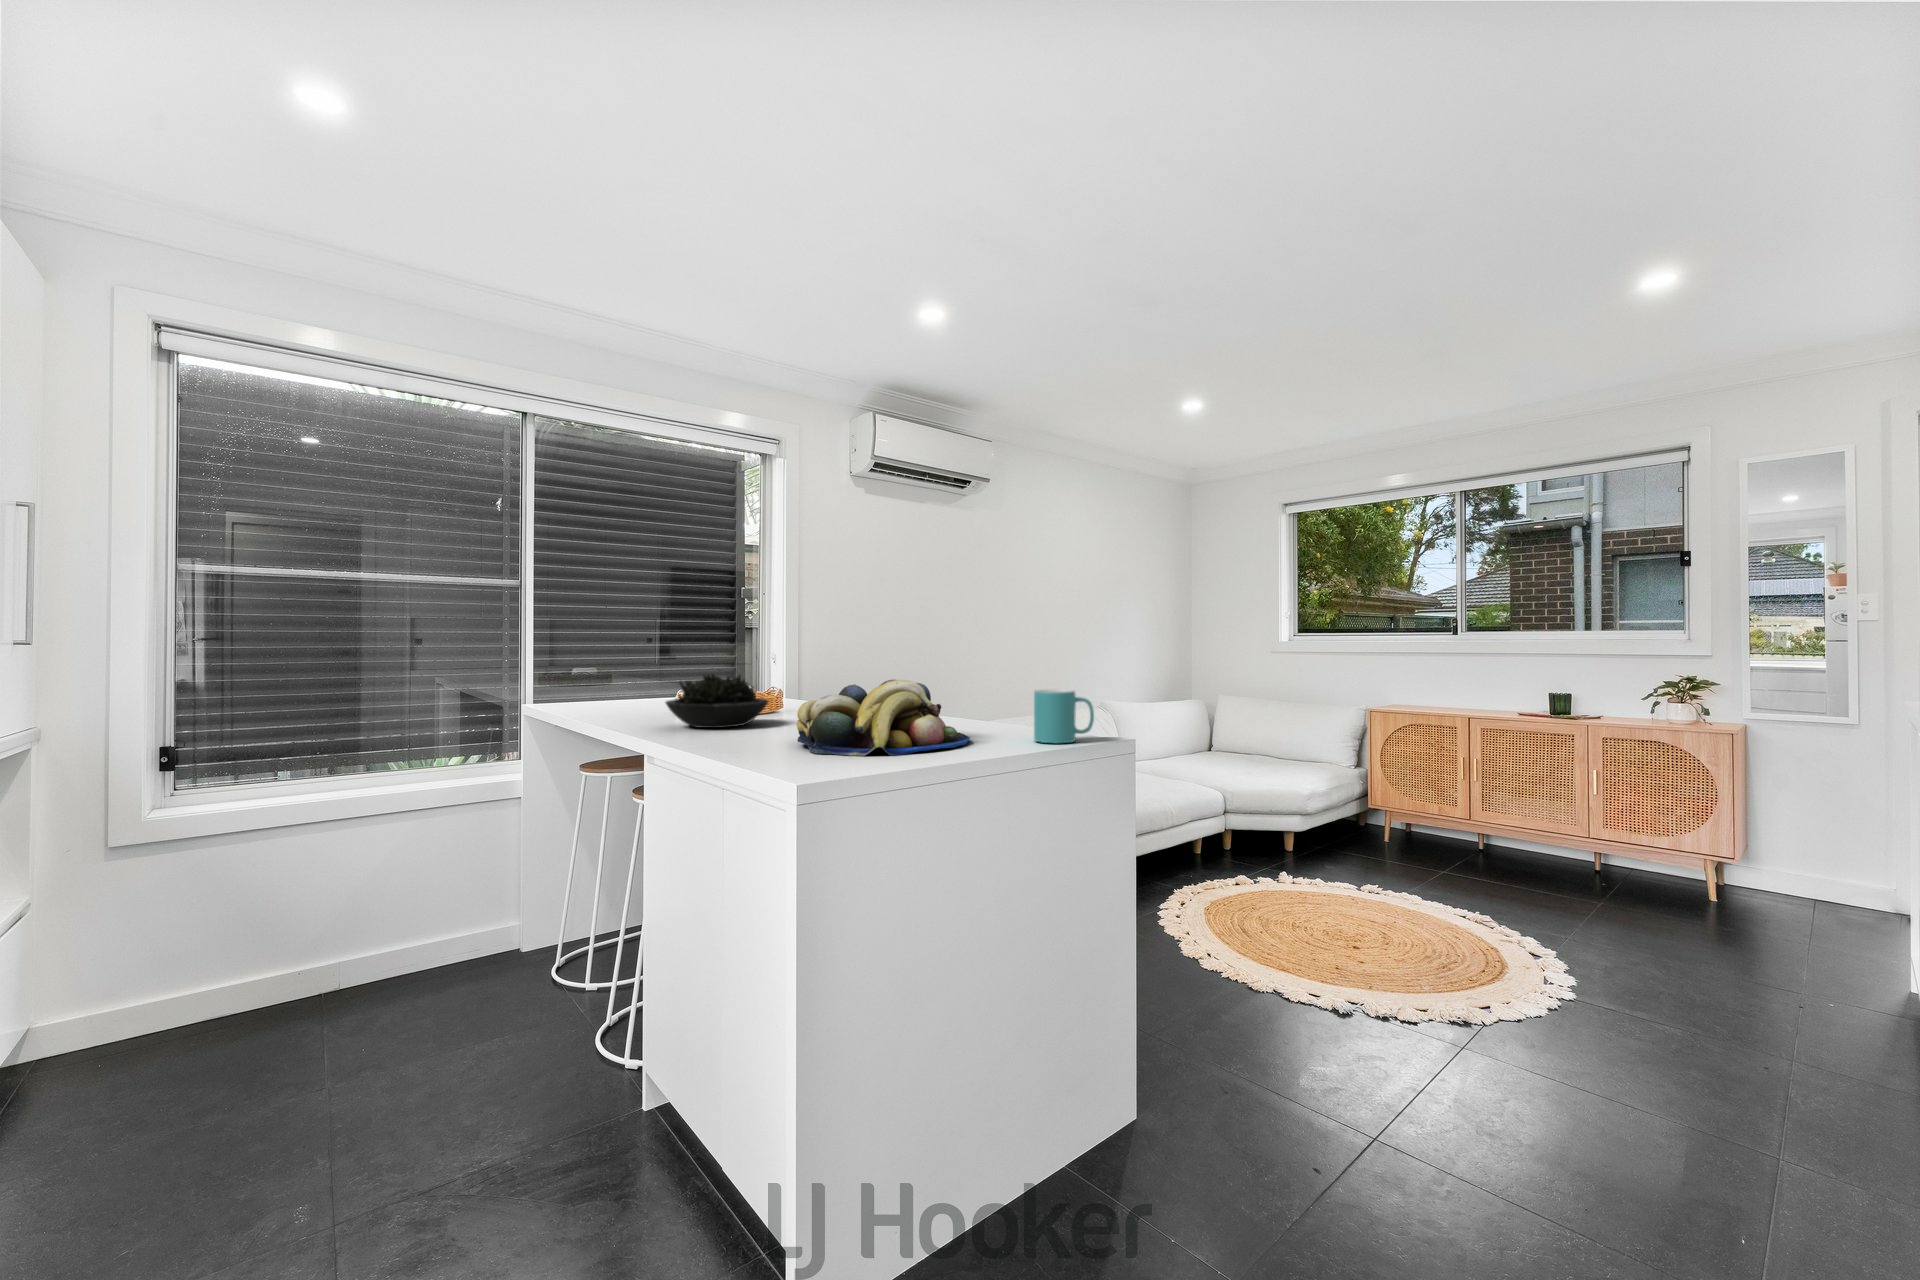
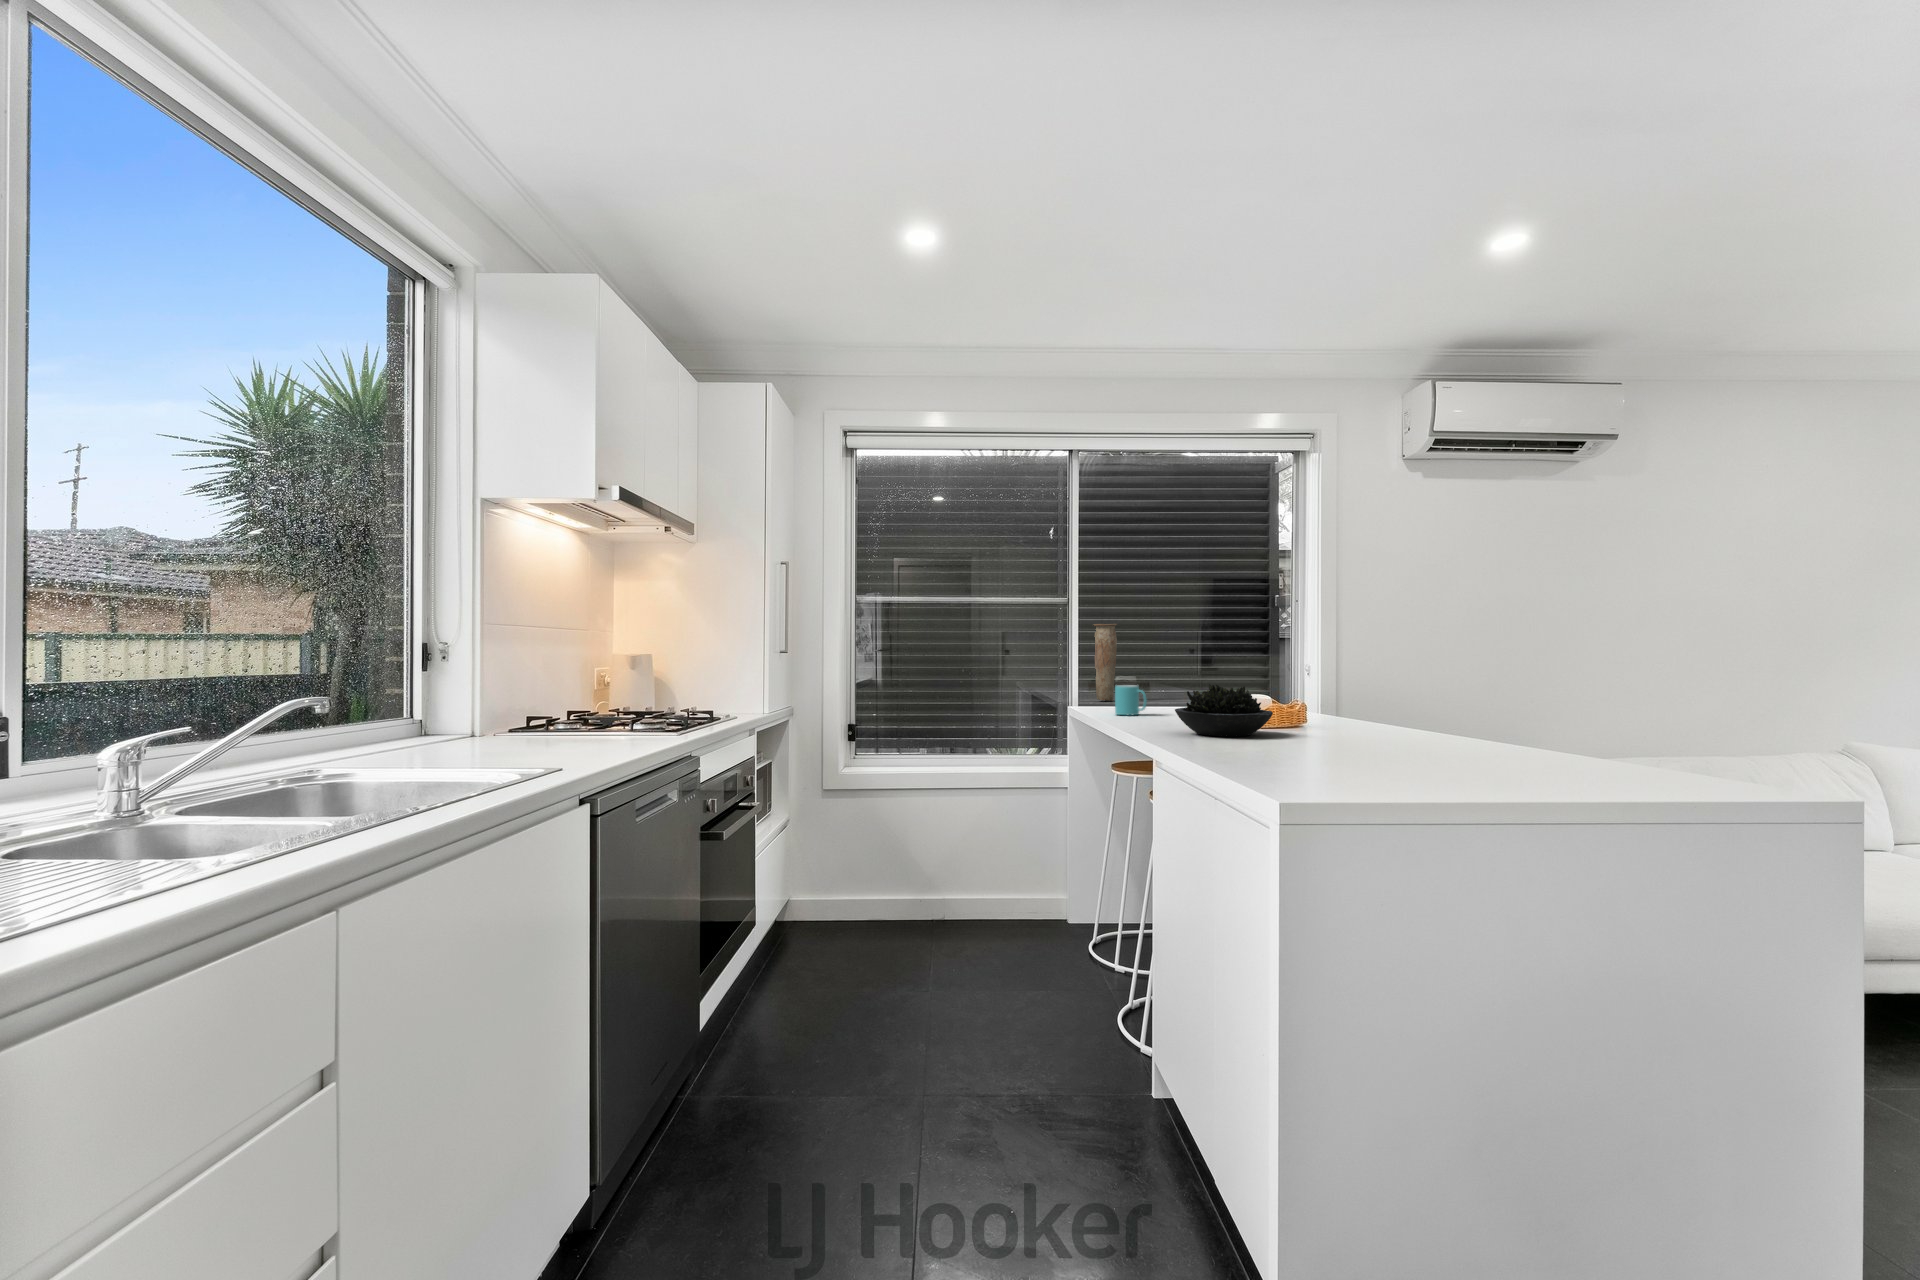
vase: none [546,611,576,695] -> present [1094,624,1117,701]
fruit bowl: present [797,680,970,756] -> none [1281,696,1477,771]
mug: present [1034,689,1094,743] -> present [1115,685,1147,715]

